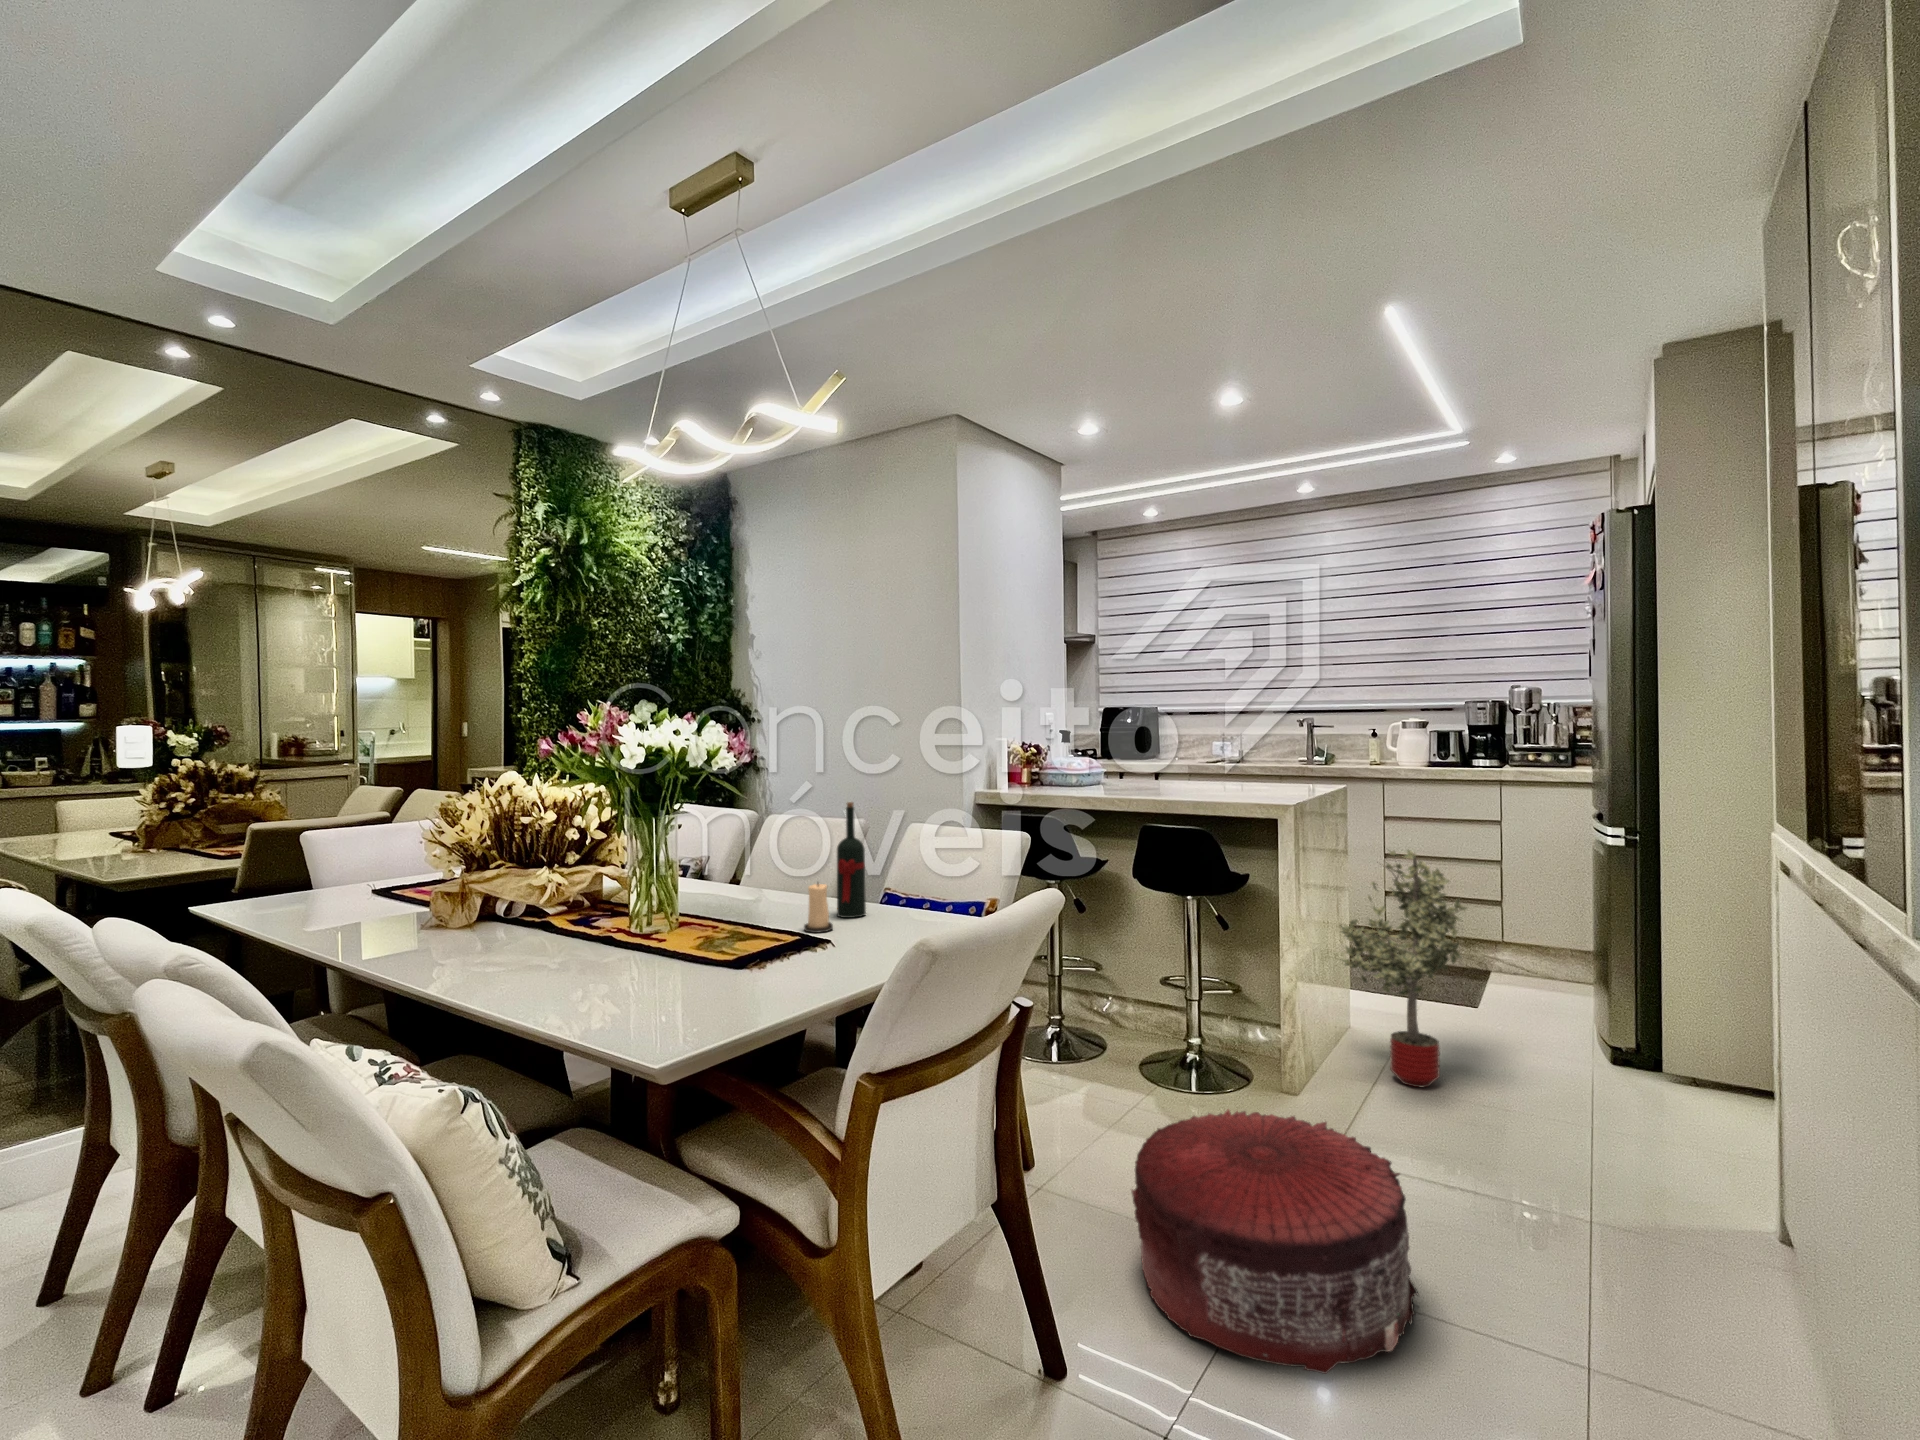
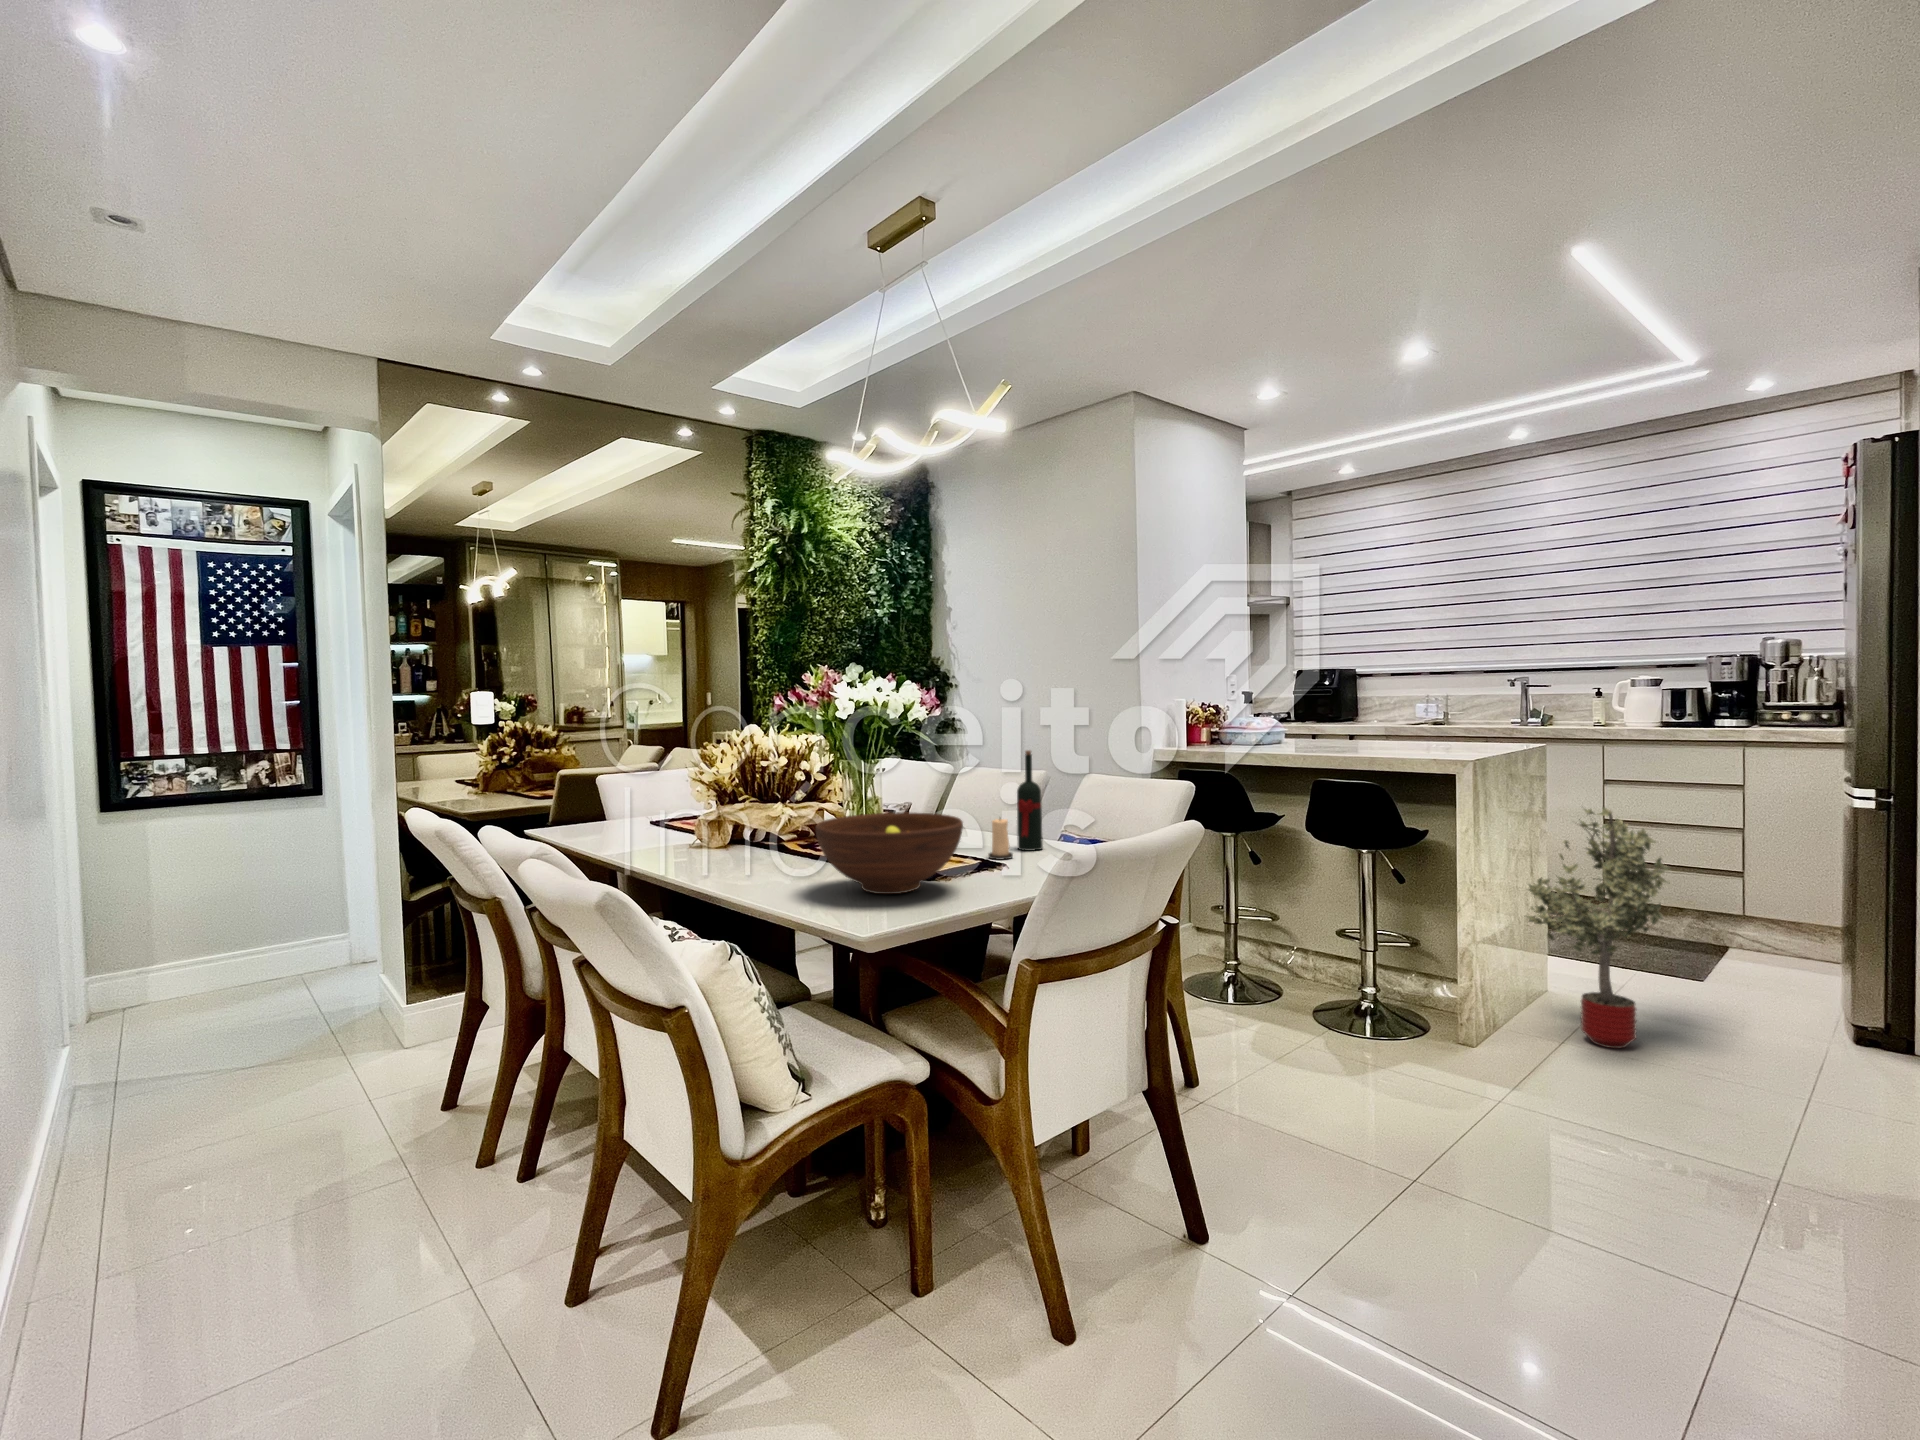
fruit bowl: none [586,886,778,996] -> present [816,812,963,894]
pouf: present [1131,1110,1418,1374] -> none [1277,1035,1560,1256]

